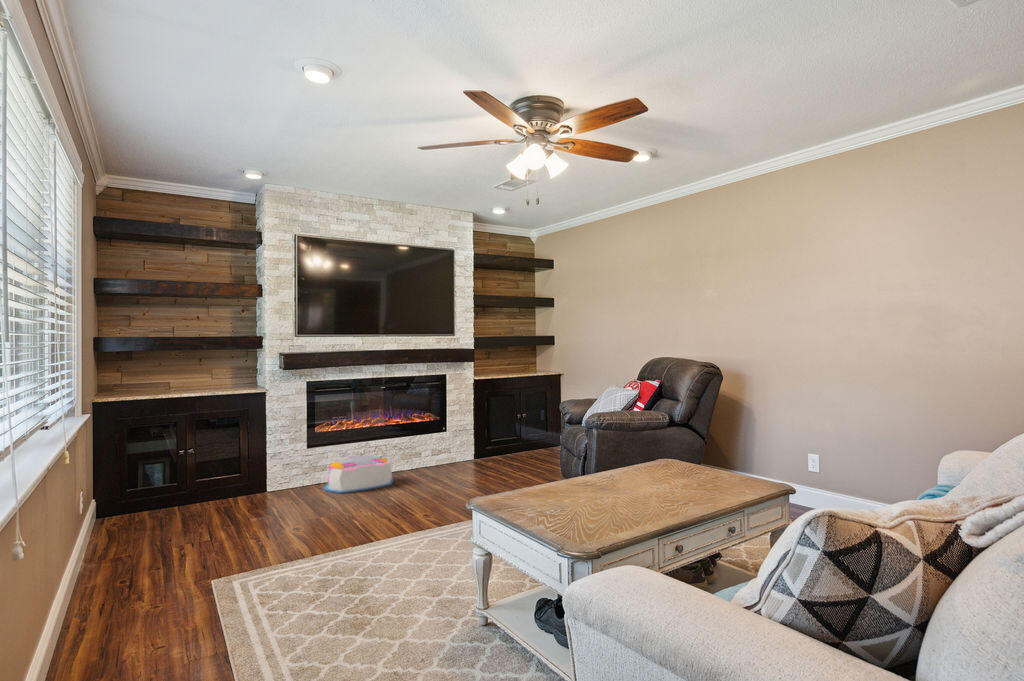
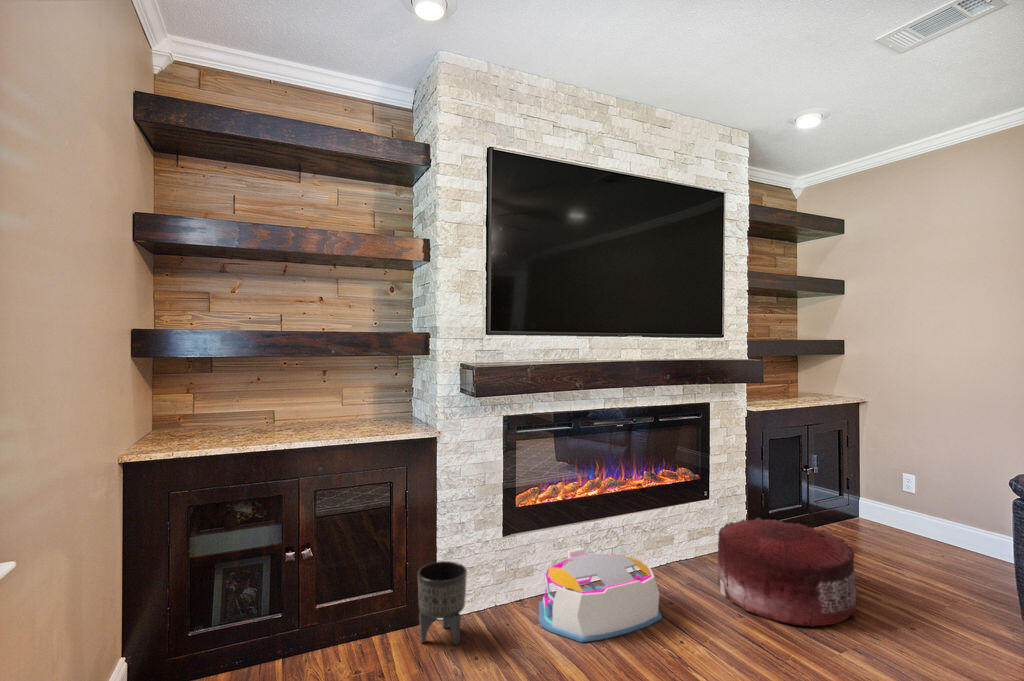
pouf: none [432,437,500,483] -> present [718,517,859,627]
planter: none [253,459,281,498] -> present [418,561,467,645]

